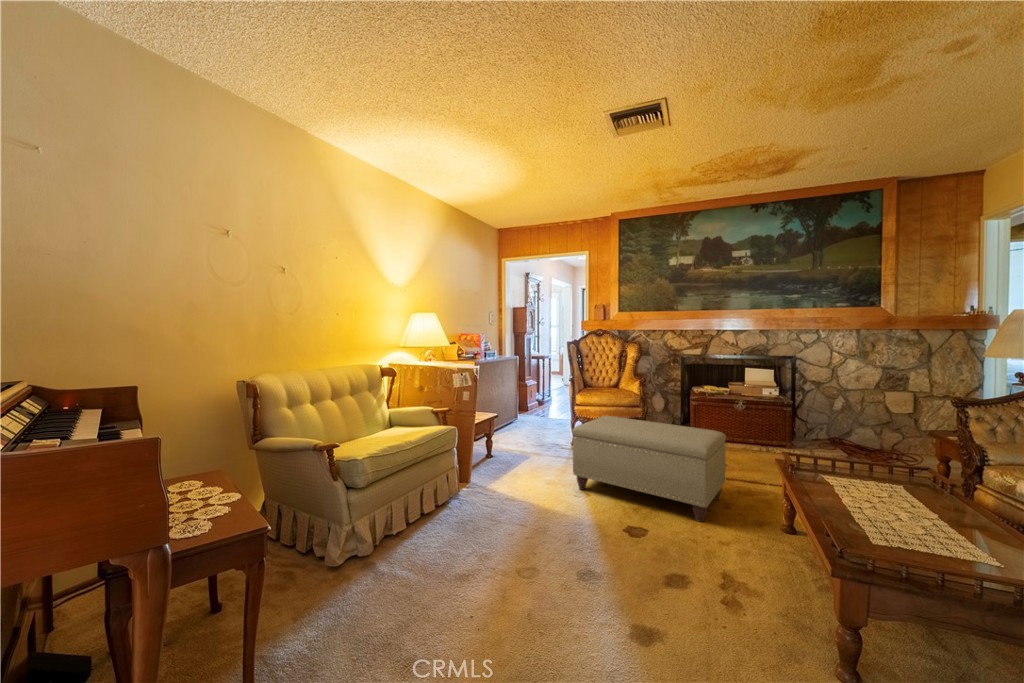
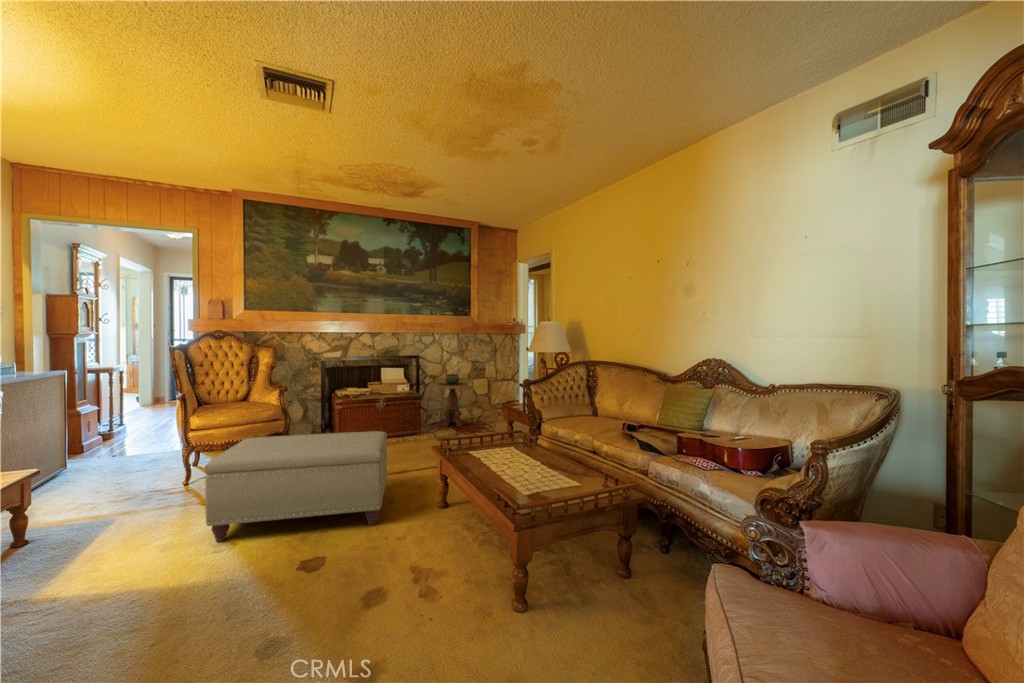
side table: none [820,382,871,452] -> present [437,374,468,427]

